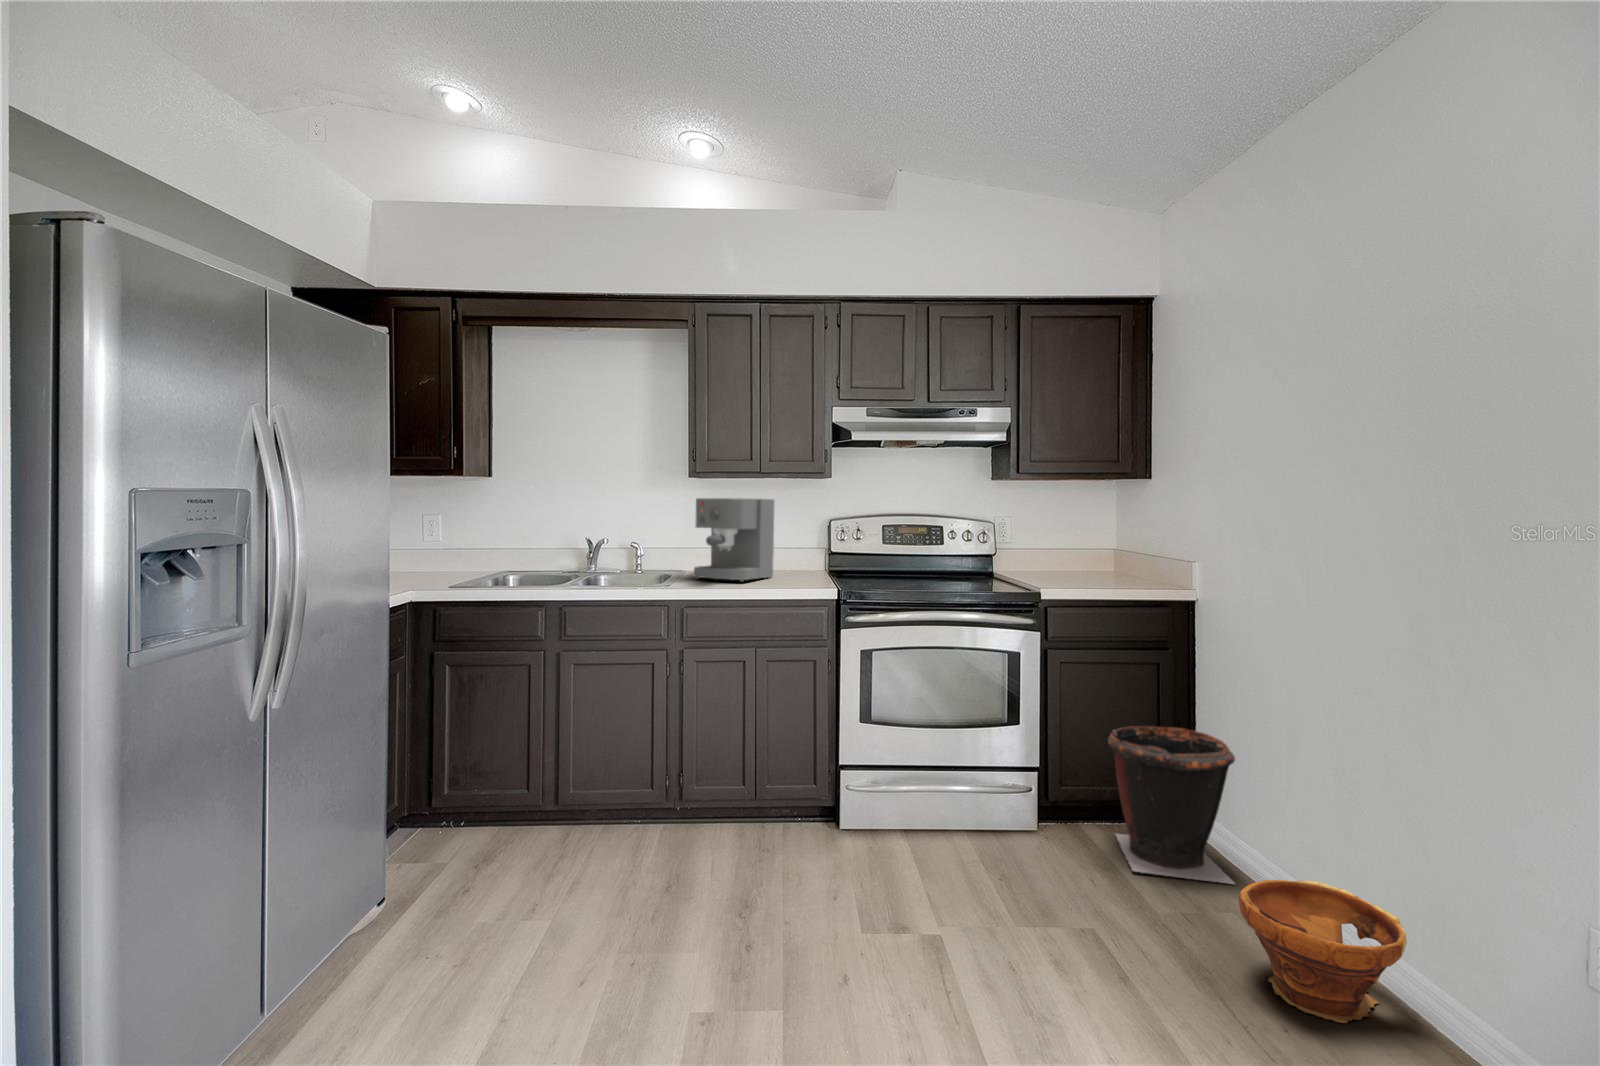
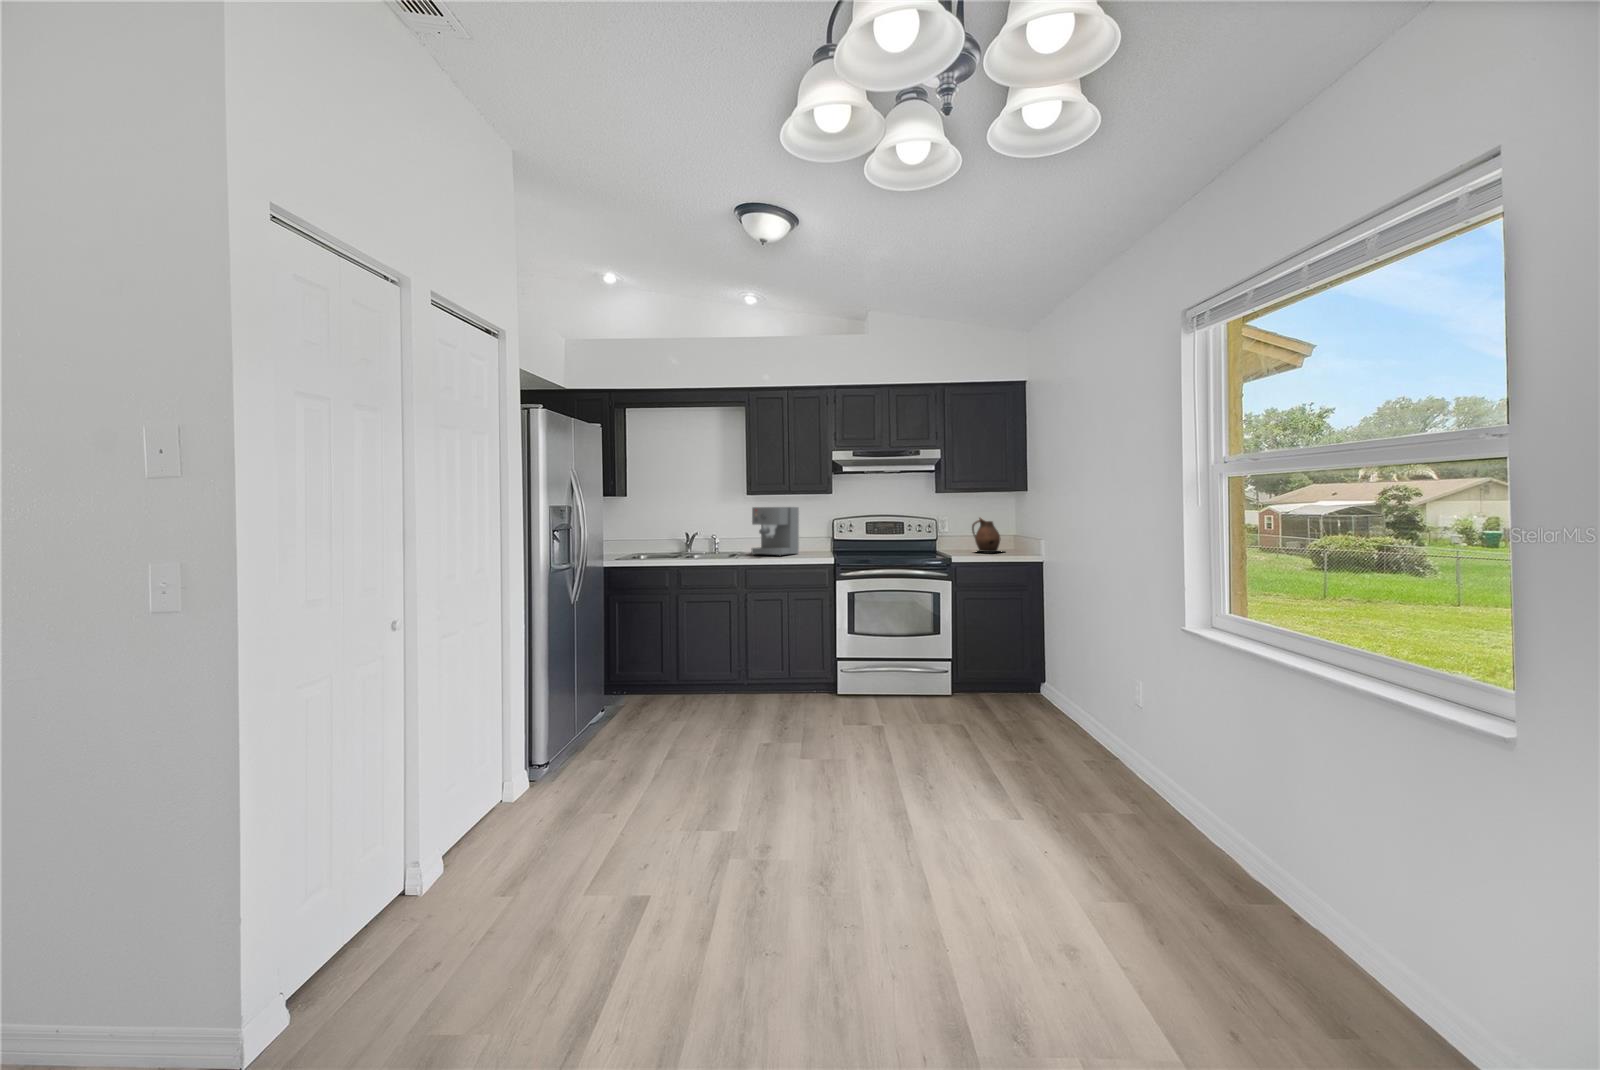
ceramic pitcher: none [1060,521,1117,581] -> present [972,518,1001,552]
waste bin: present [1108,726,1235,884] -> none [986,631,1052,710]
planter: present [1239,880,1407,1023] -> none [1023,690,1094,744]

